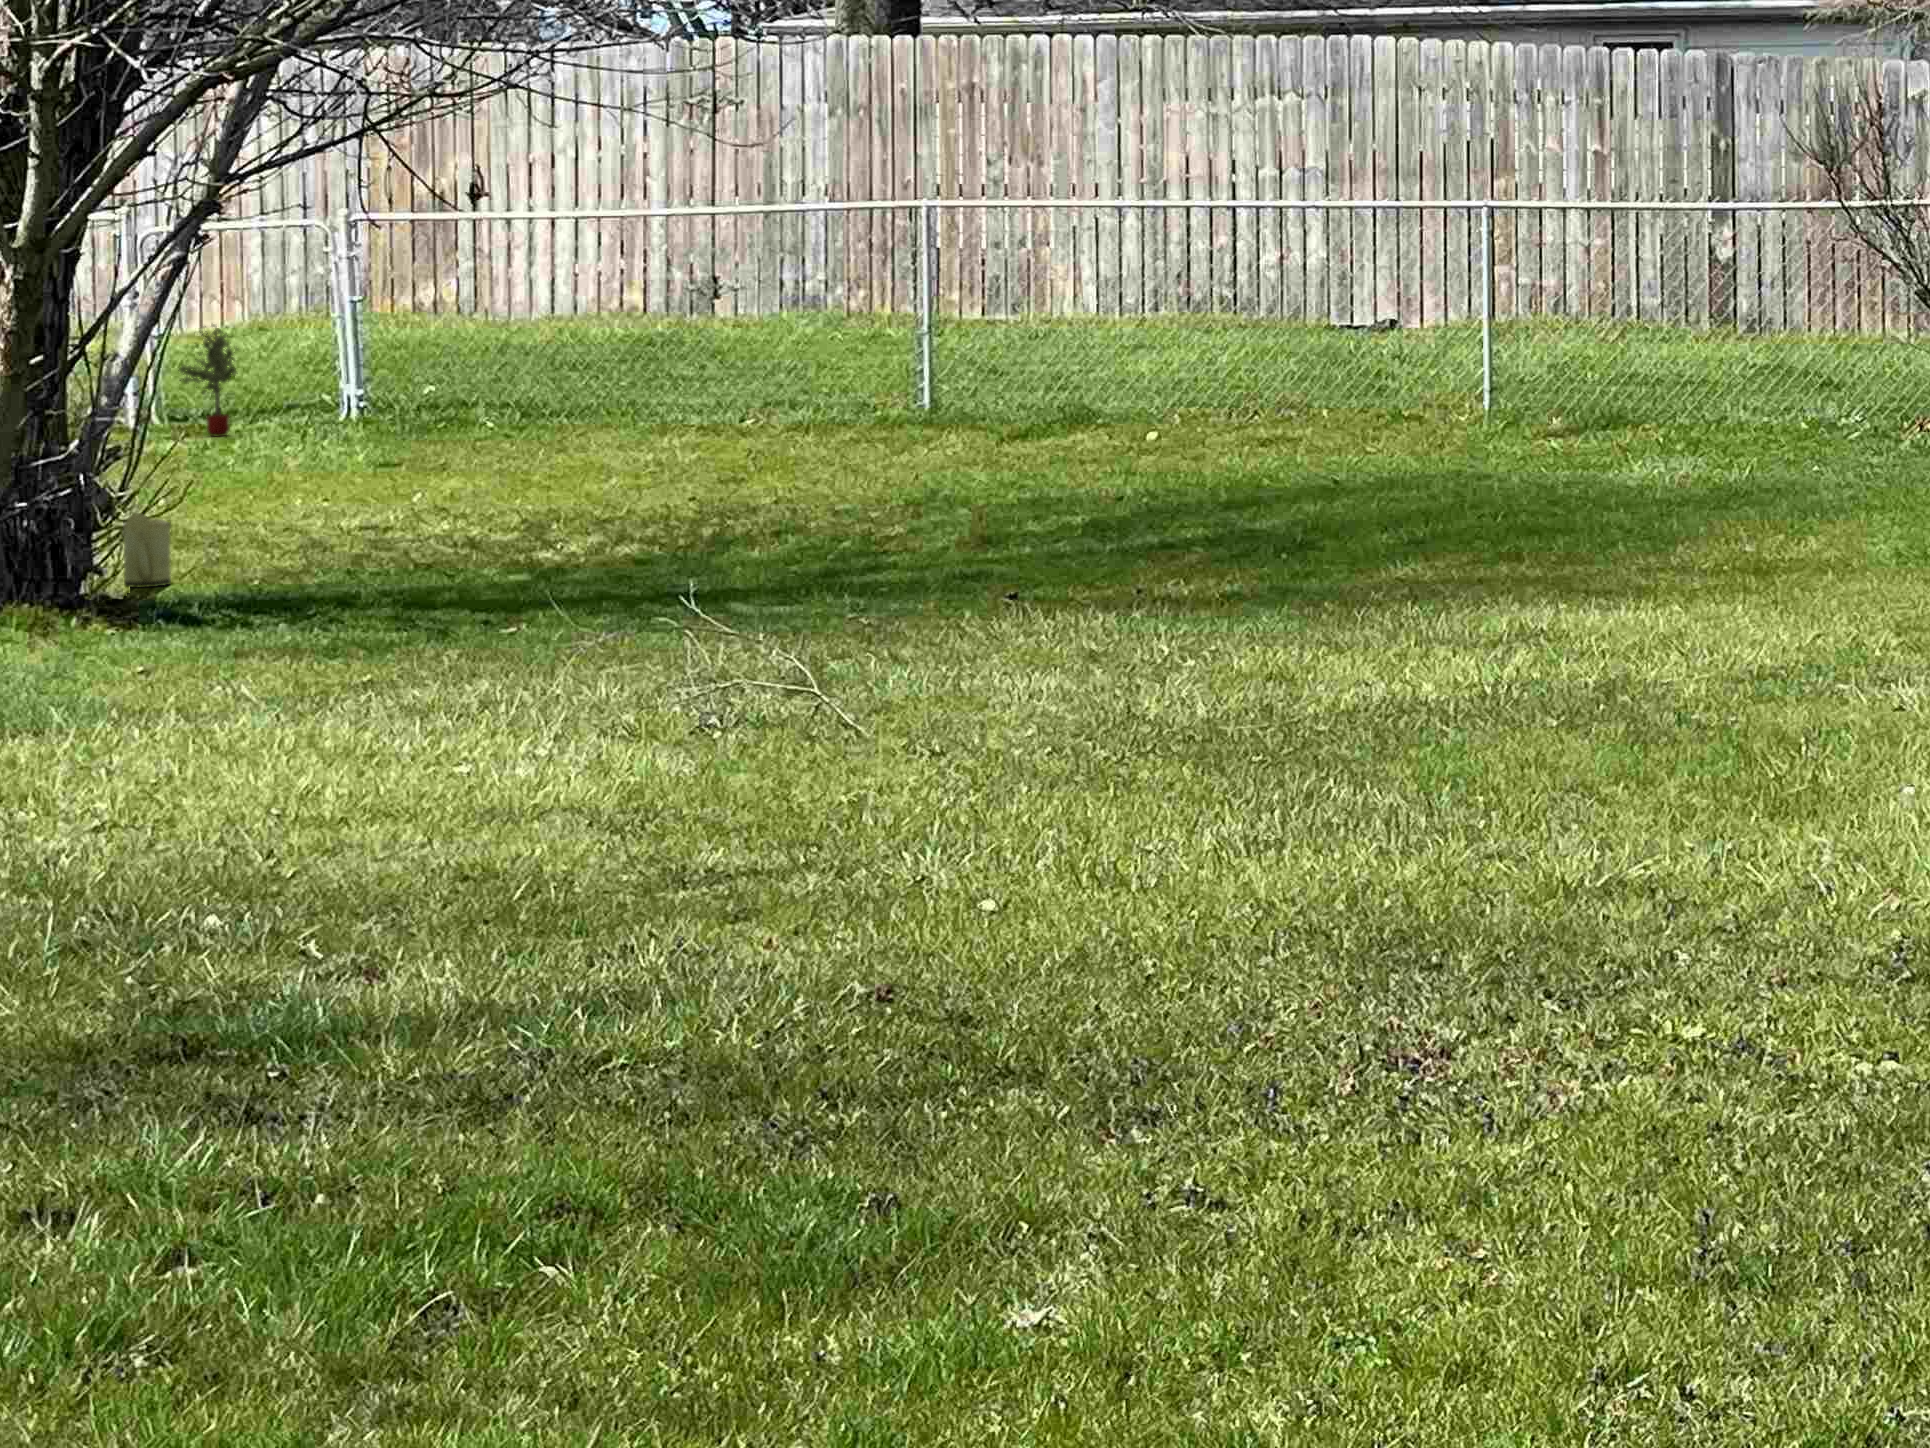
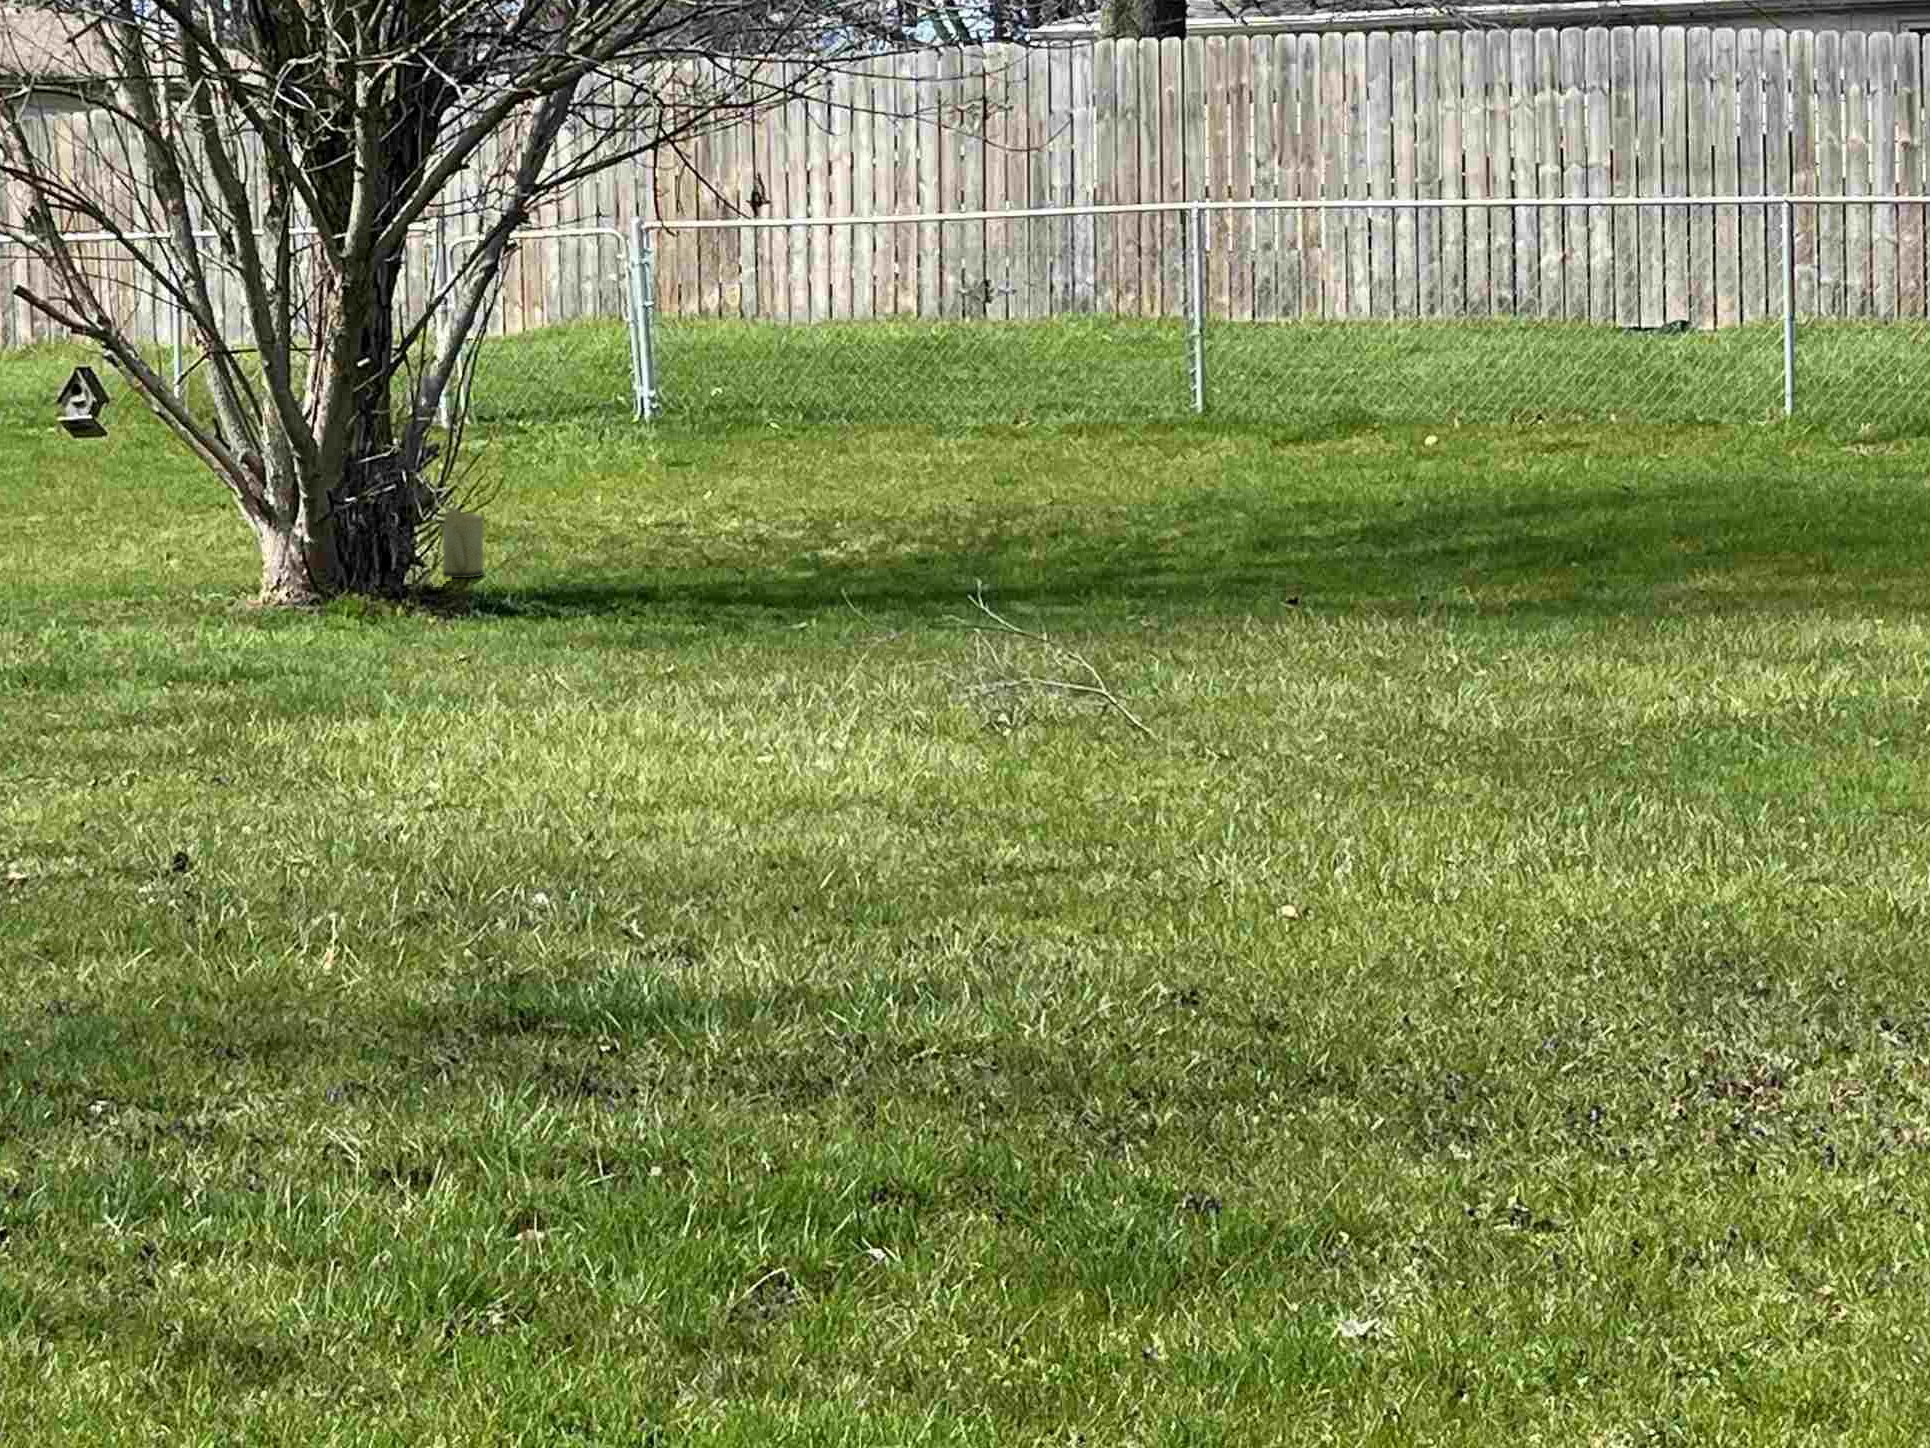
potted tree: present [178,324,238,436] -> none [508,317,562,419]

